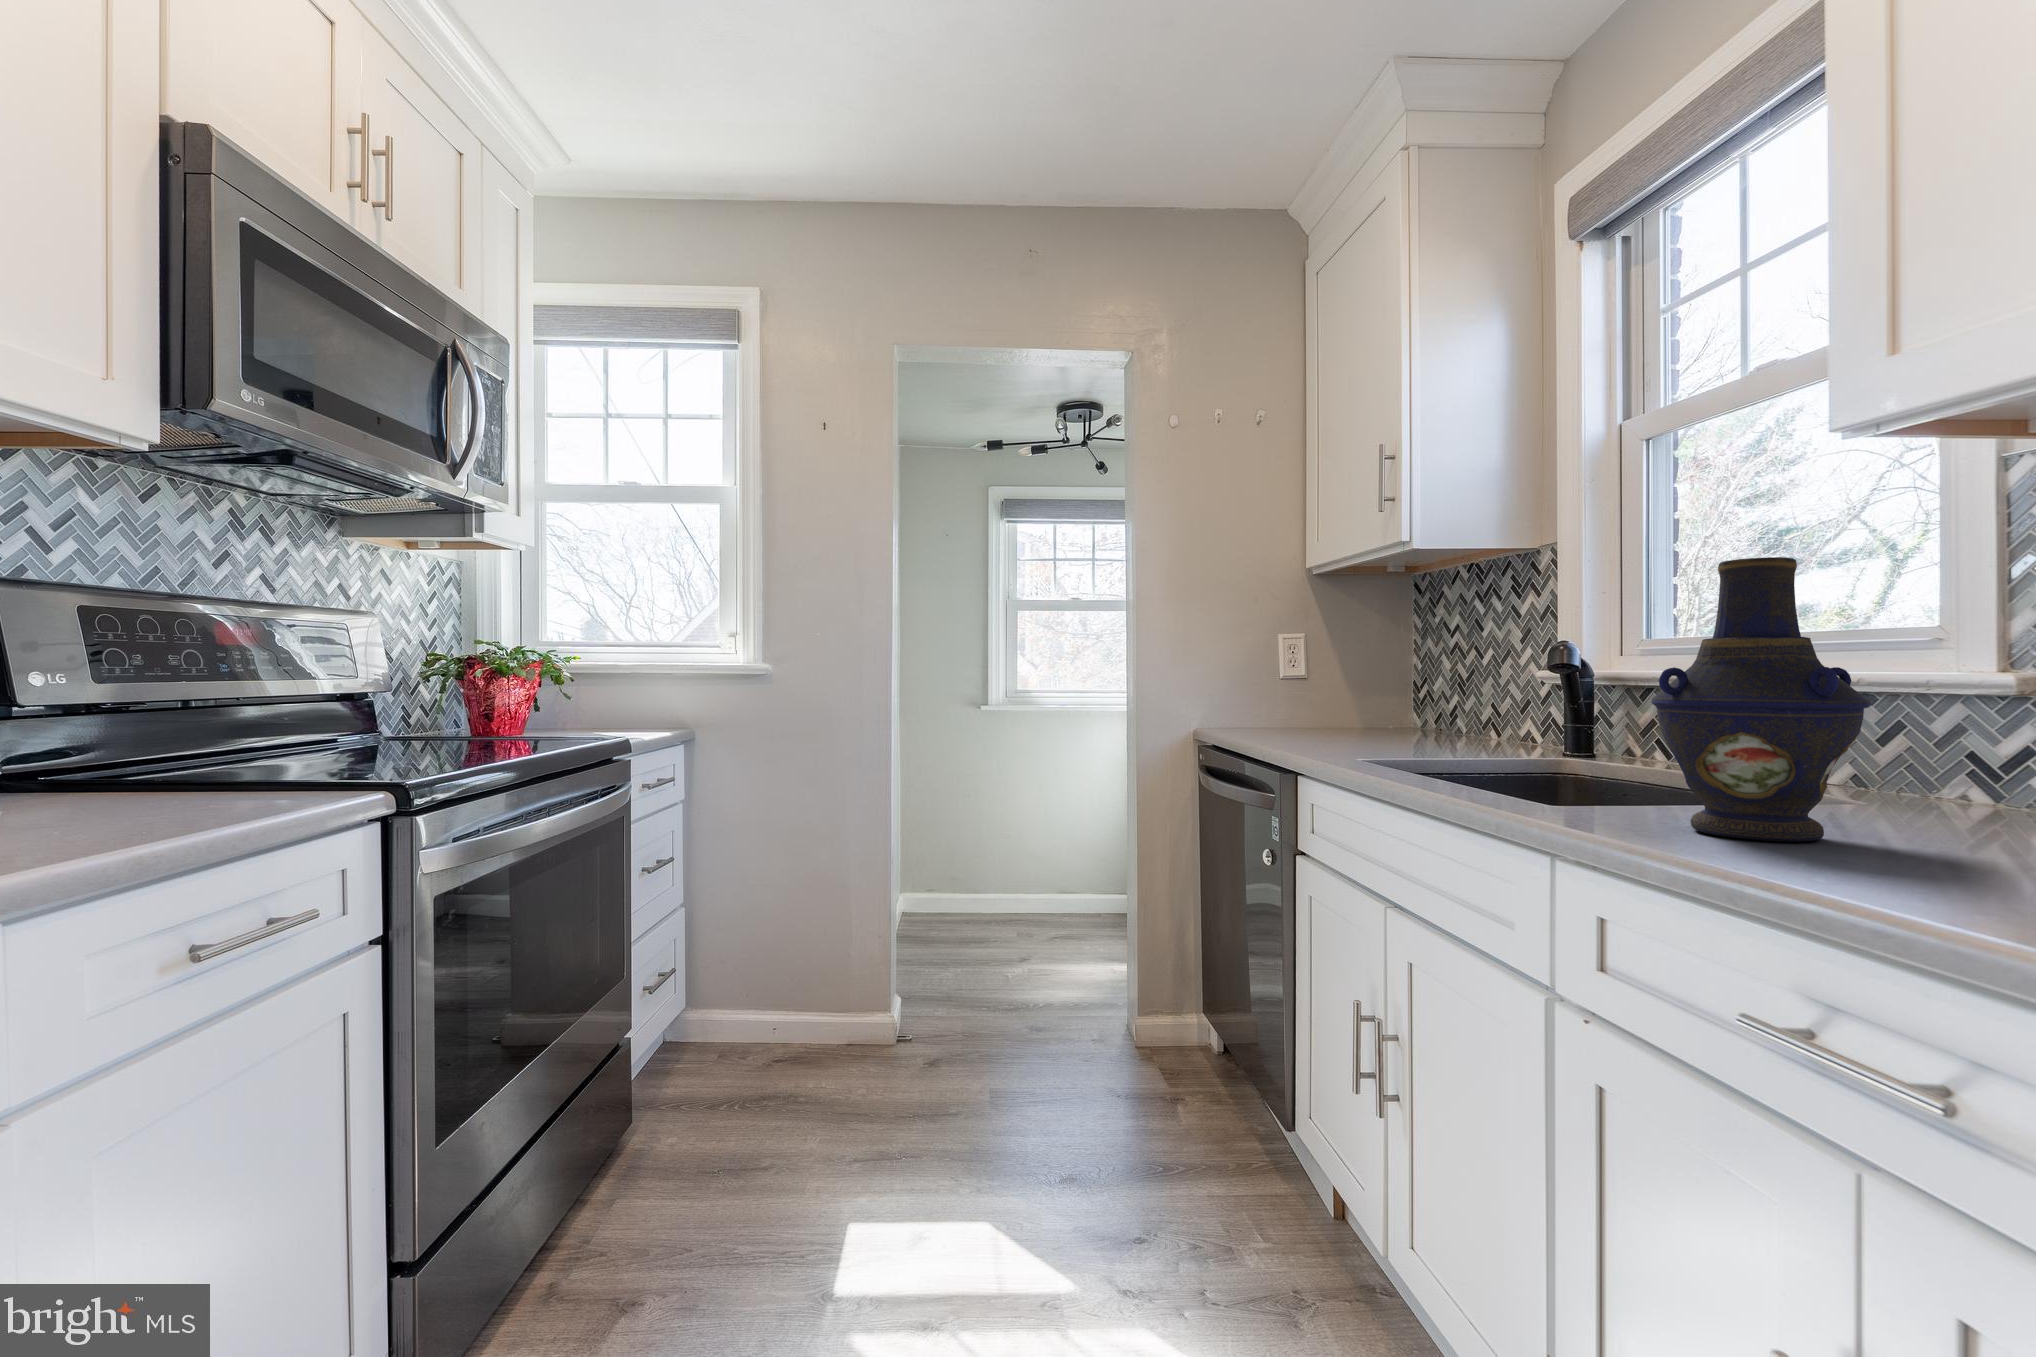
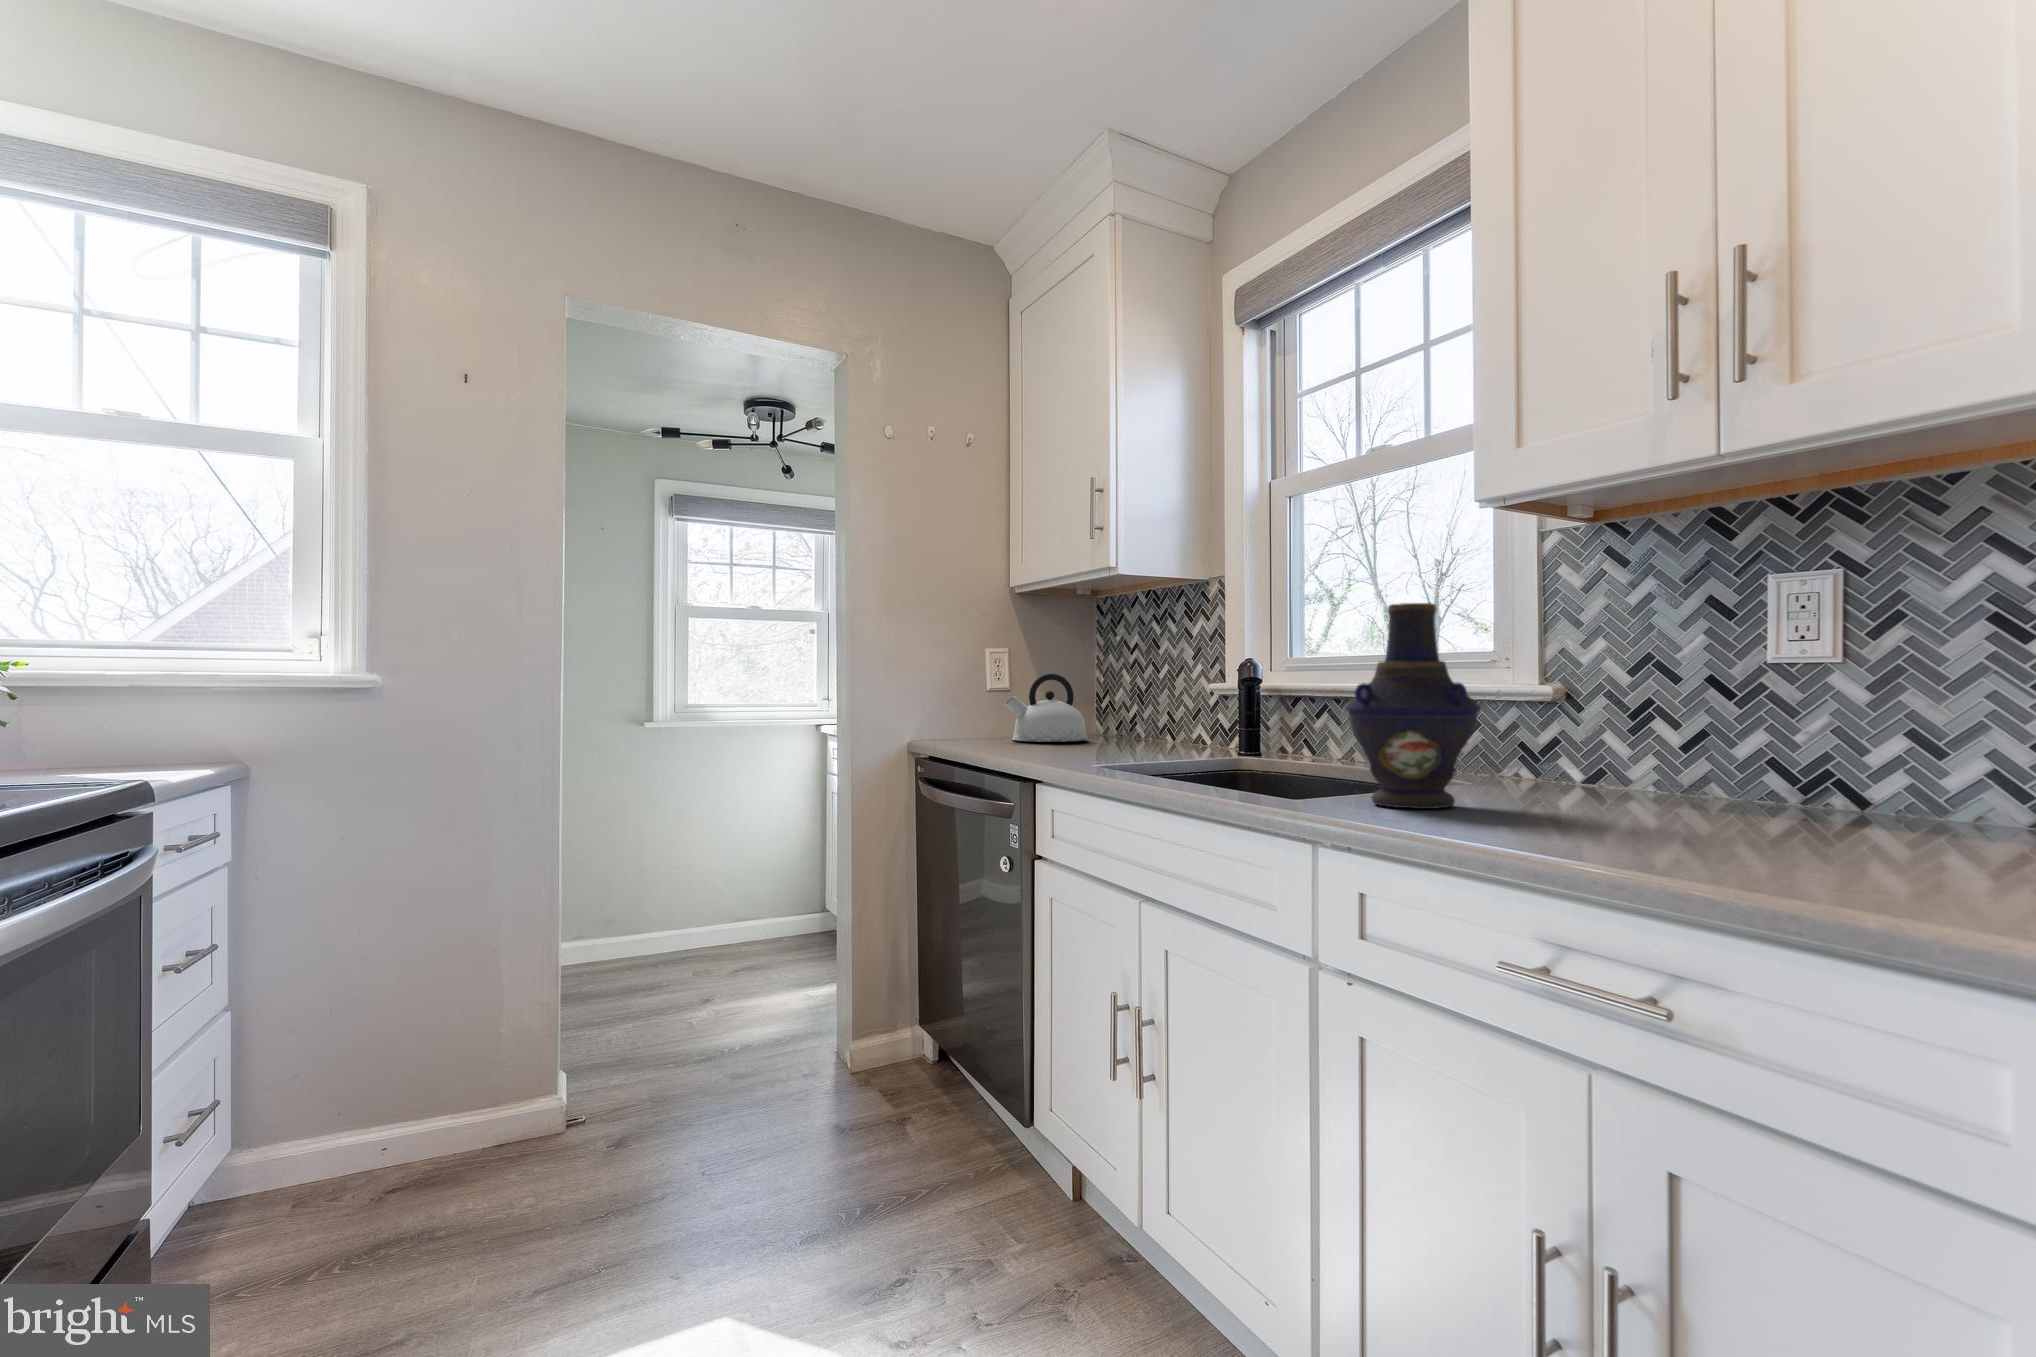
kettle: none [1300,659,1396,733] -> present [1005,673,1088,742]

